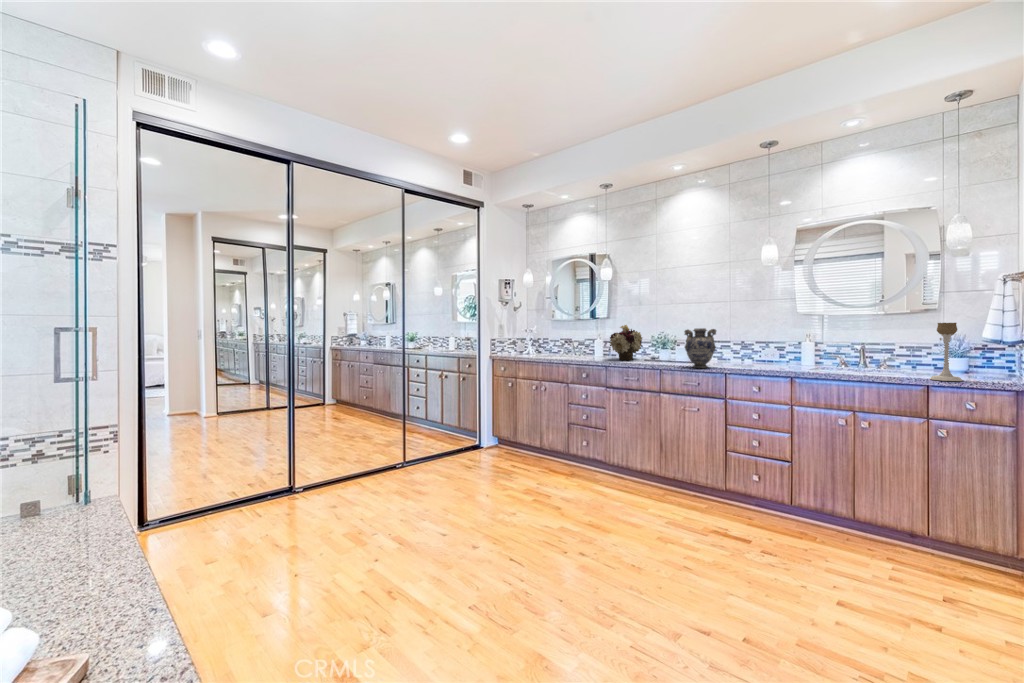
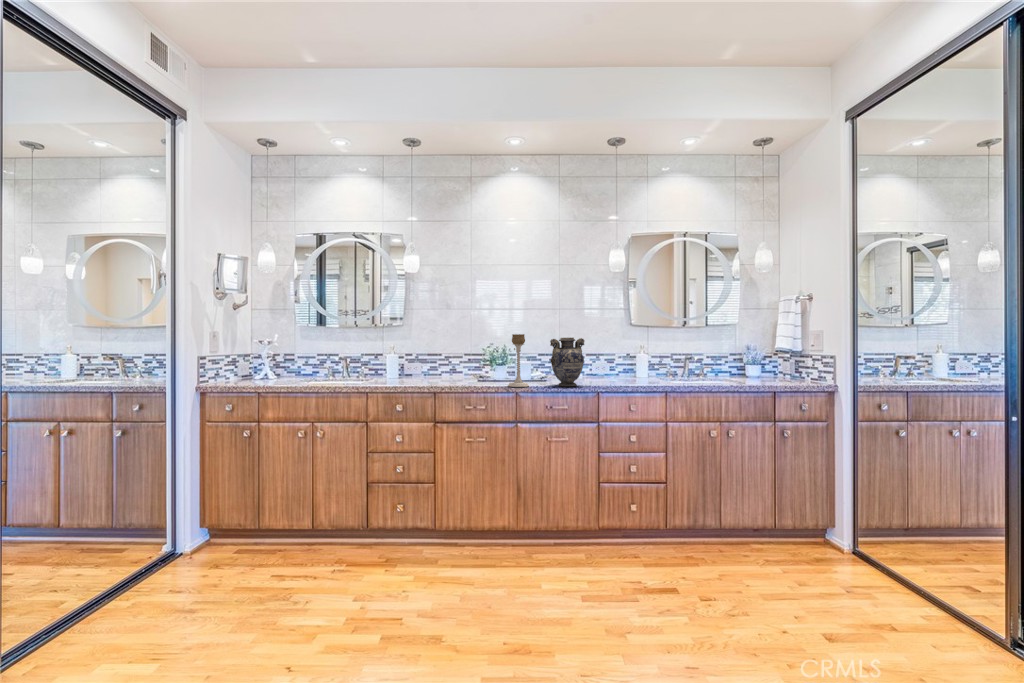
candle holder: present [930,323,962,381] -> present [508,334,529,387]
flower arrangement: present [609,325,642,360] -> none [426,333,469,382]

